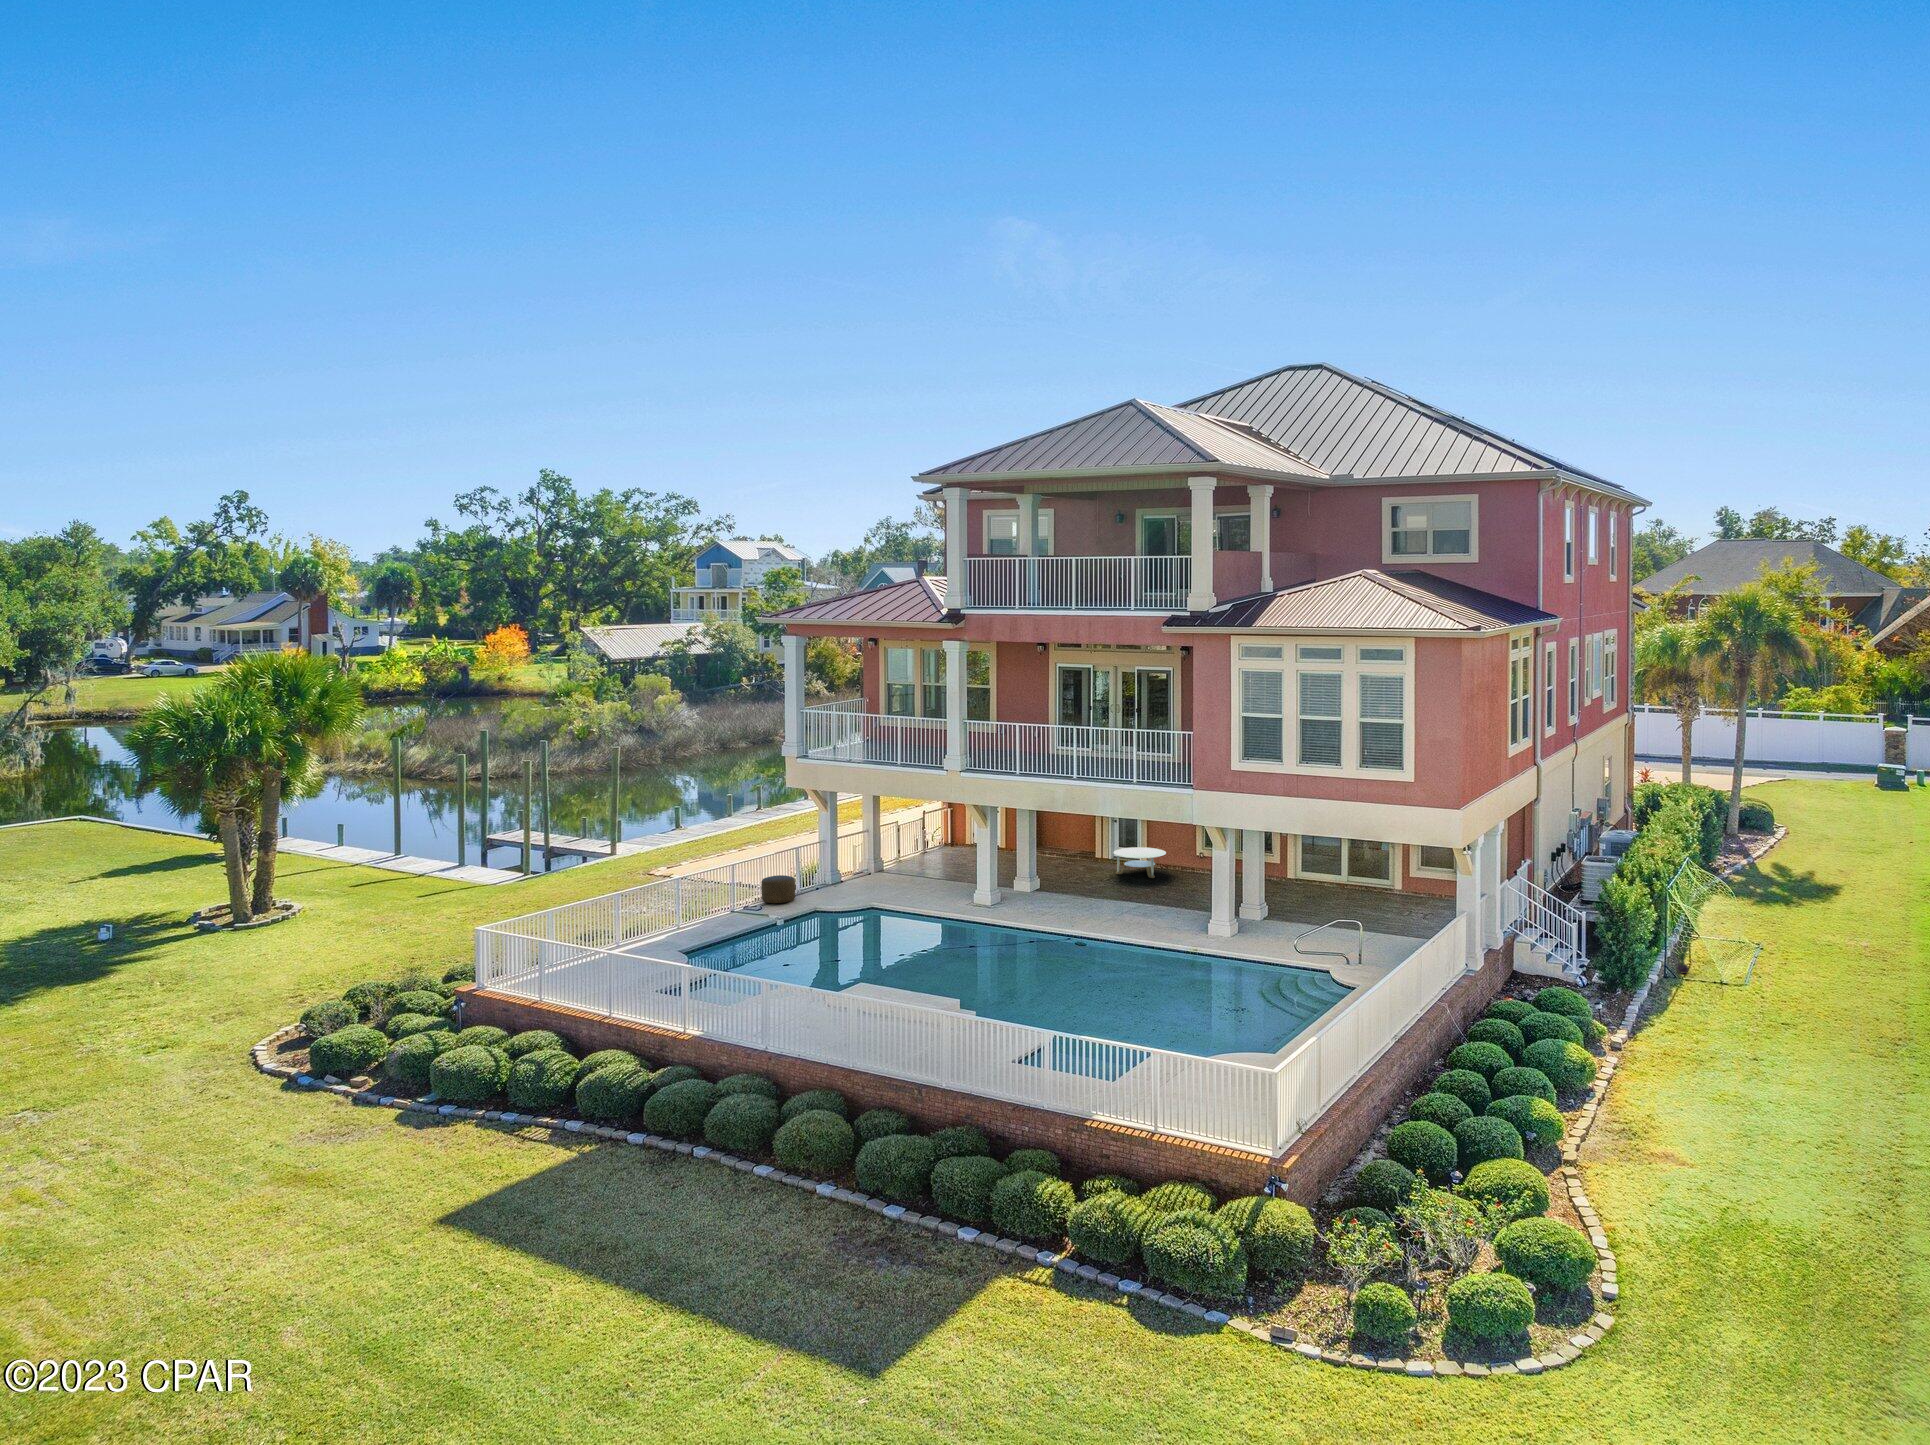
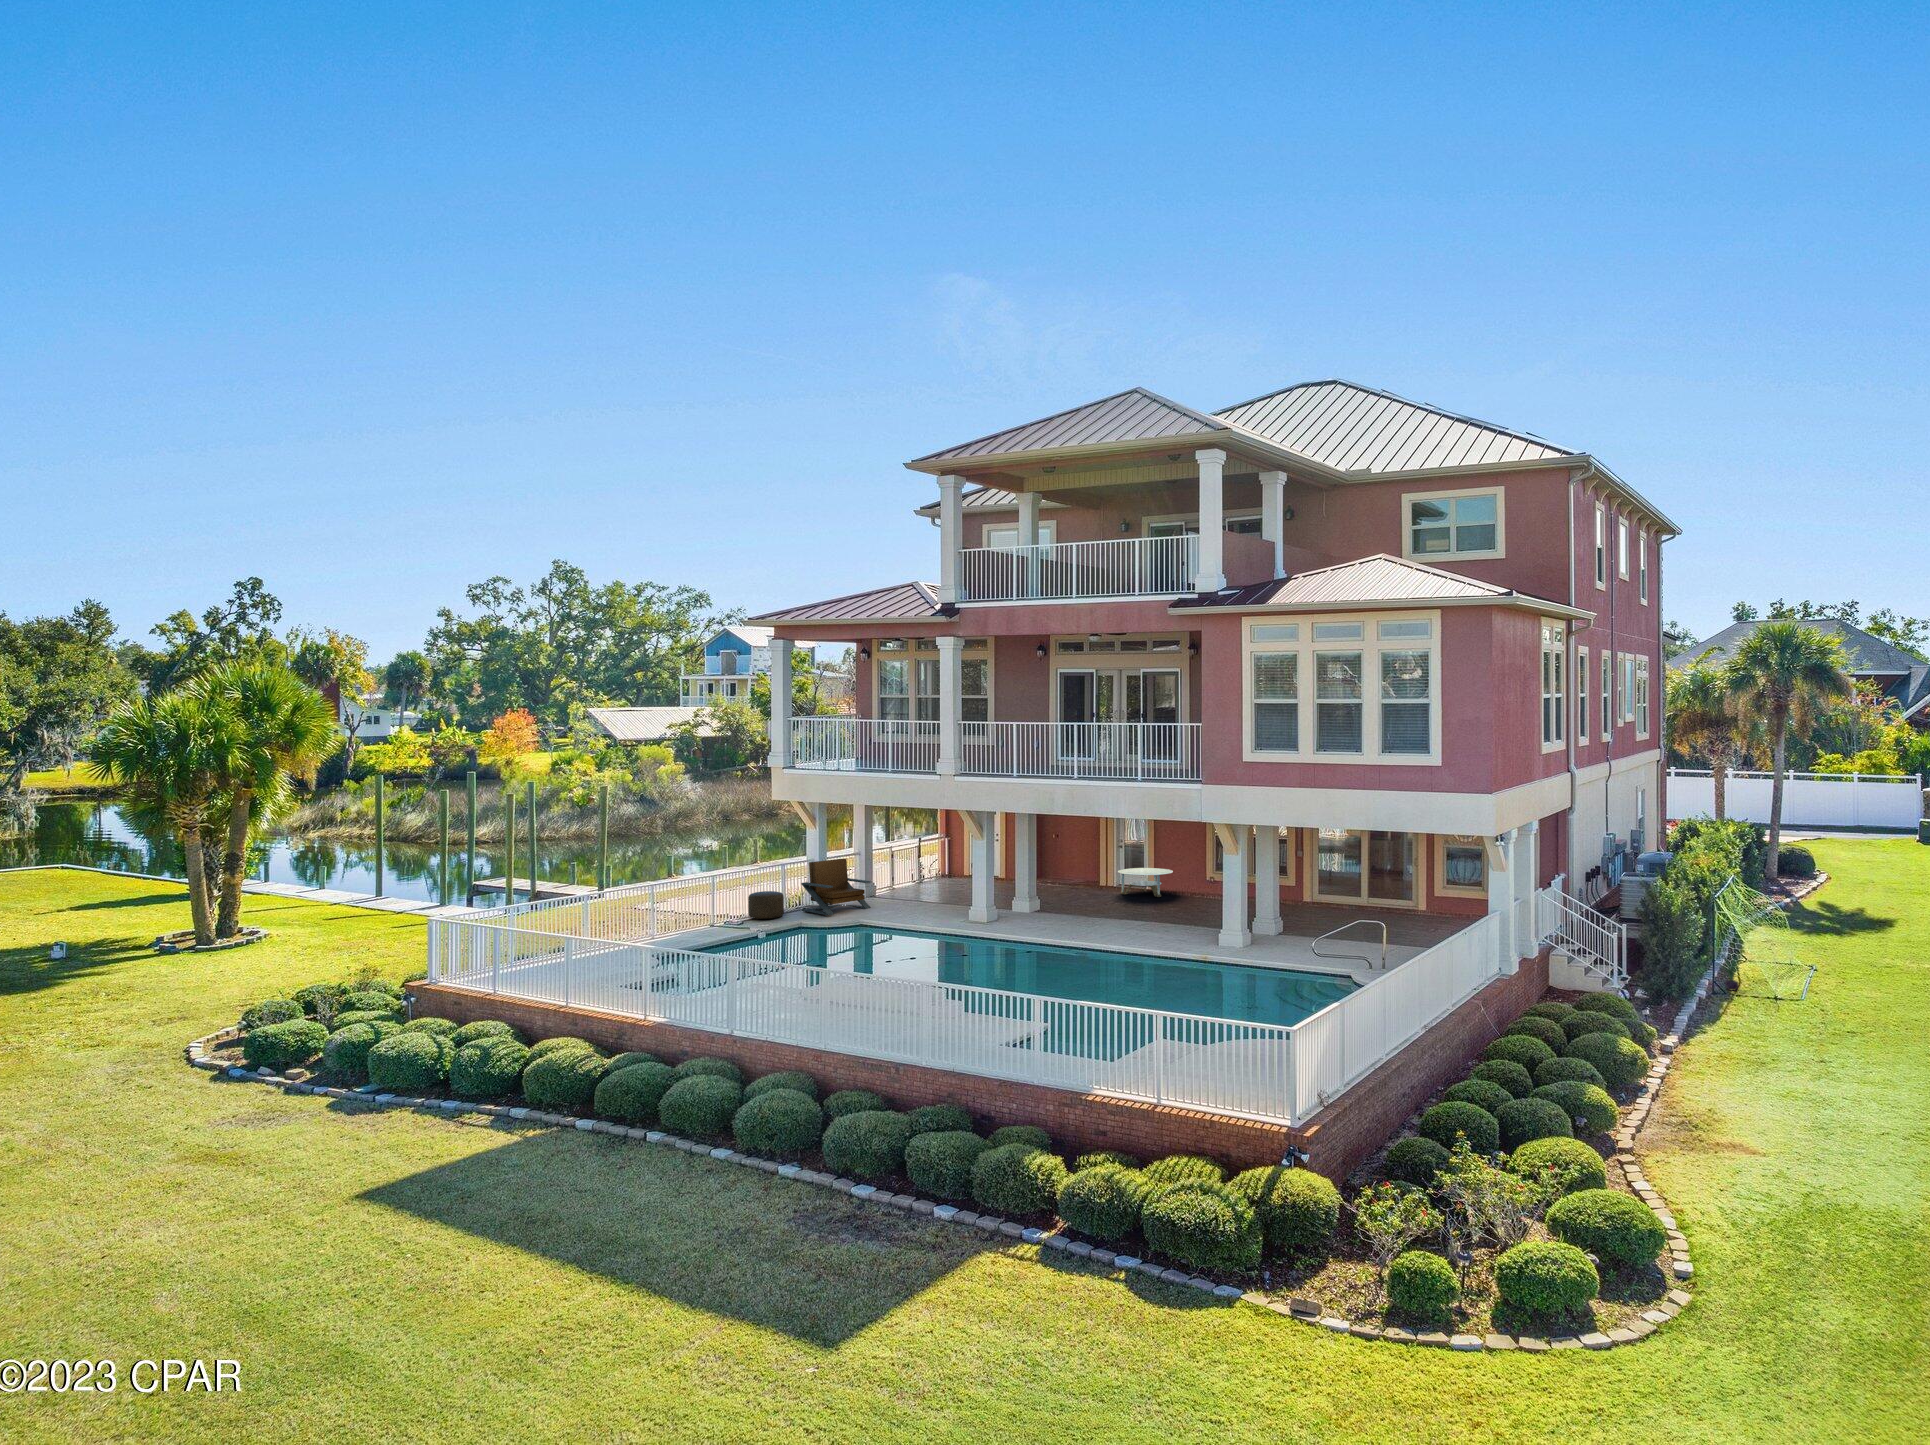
lounge chair: none [811,841,878,899] -> present [801,859,871,915]

